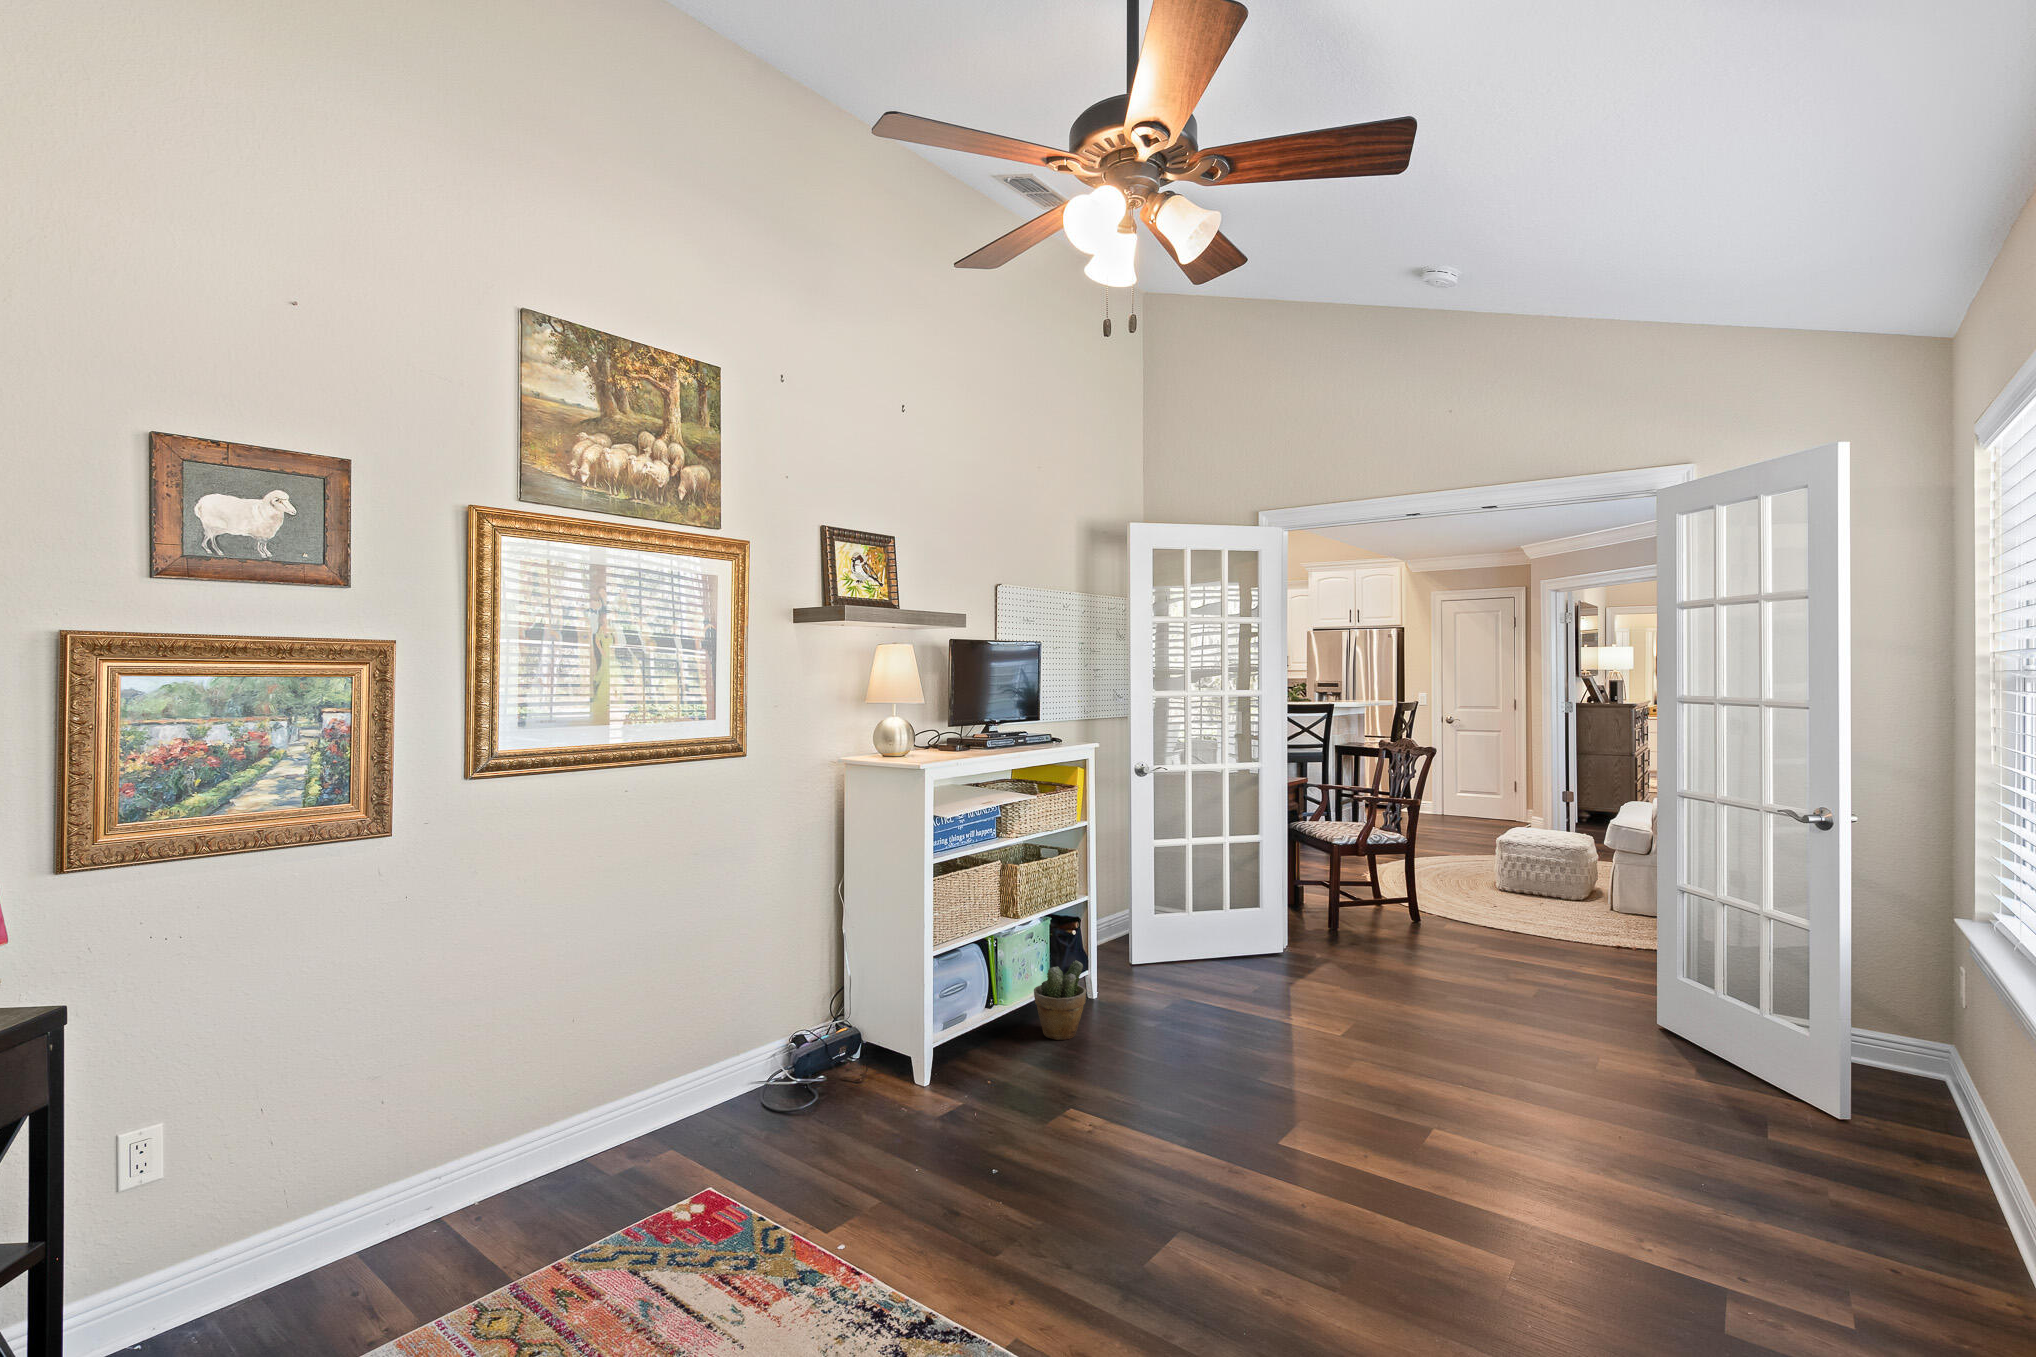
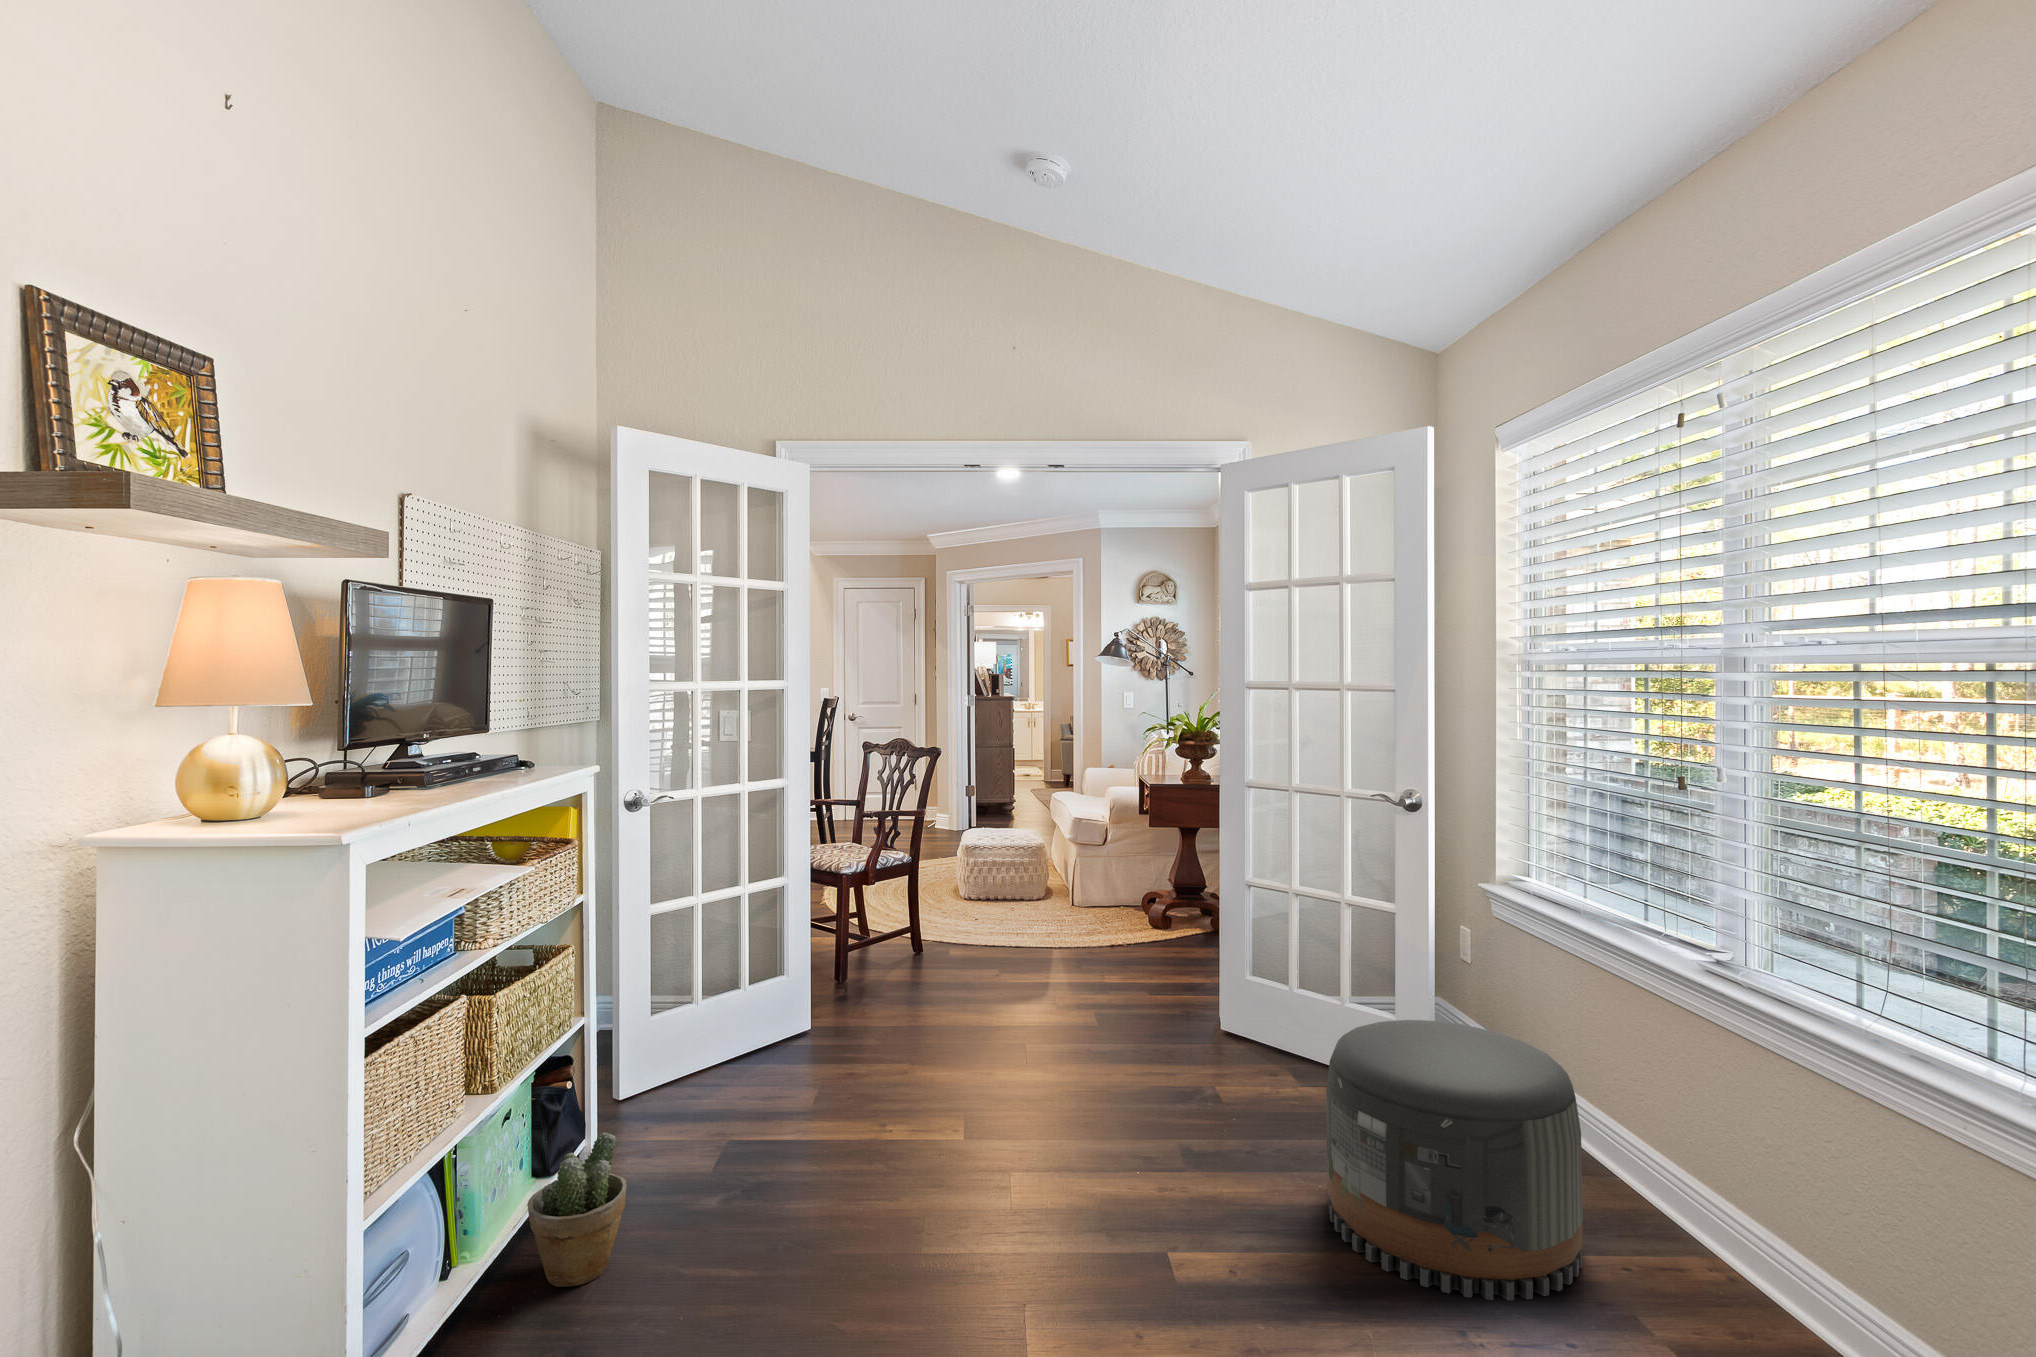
pouf: none [1576,1005,1821,1241] -> present [1326,1020,1583,1300]

